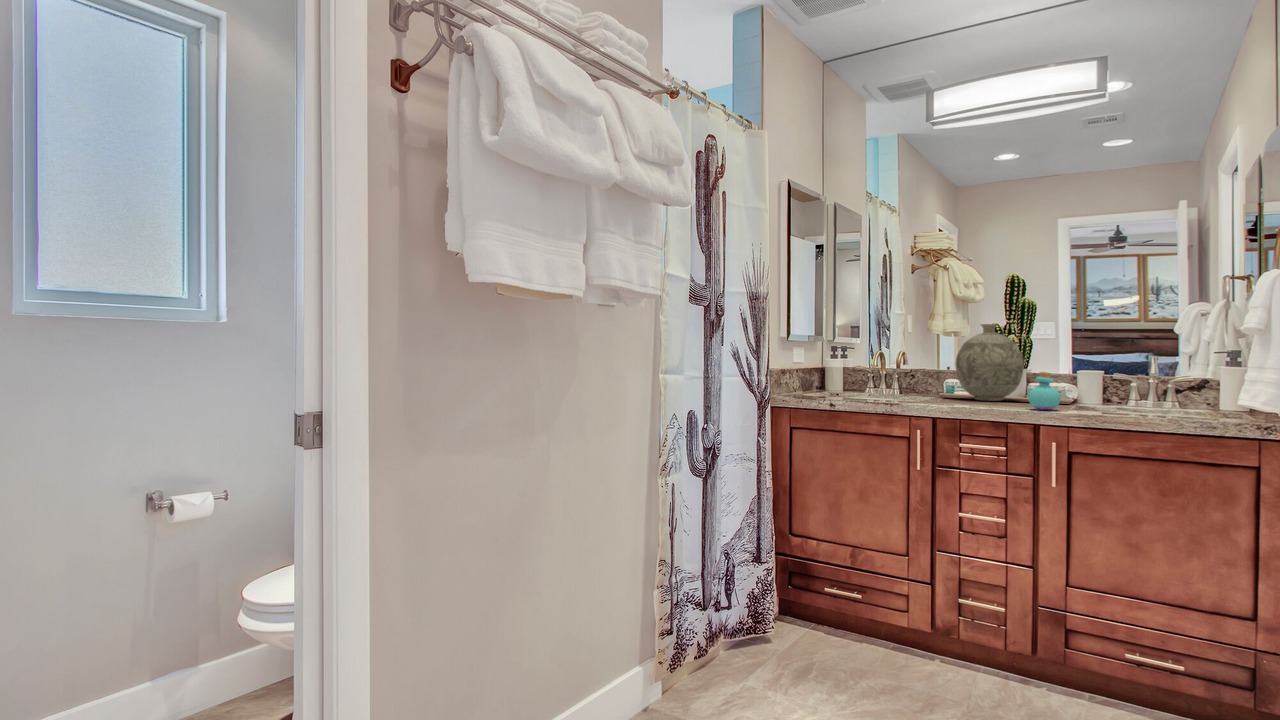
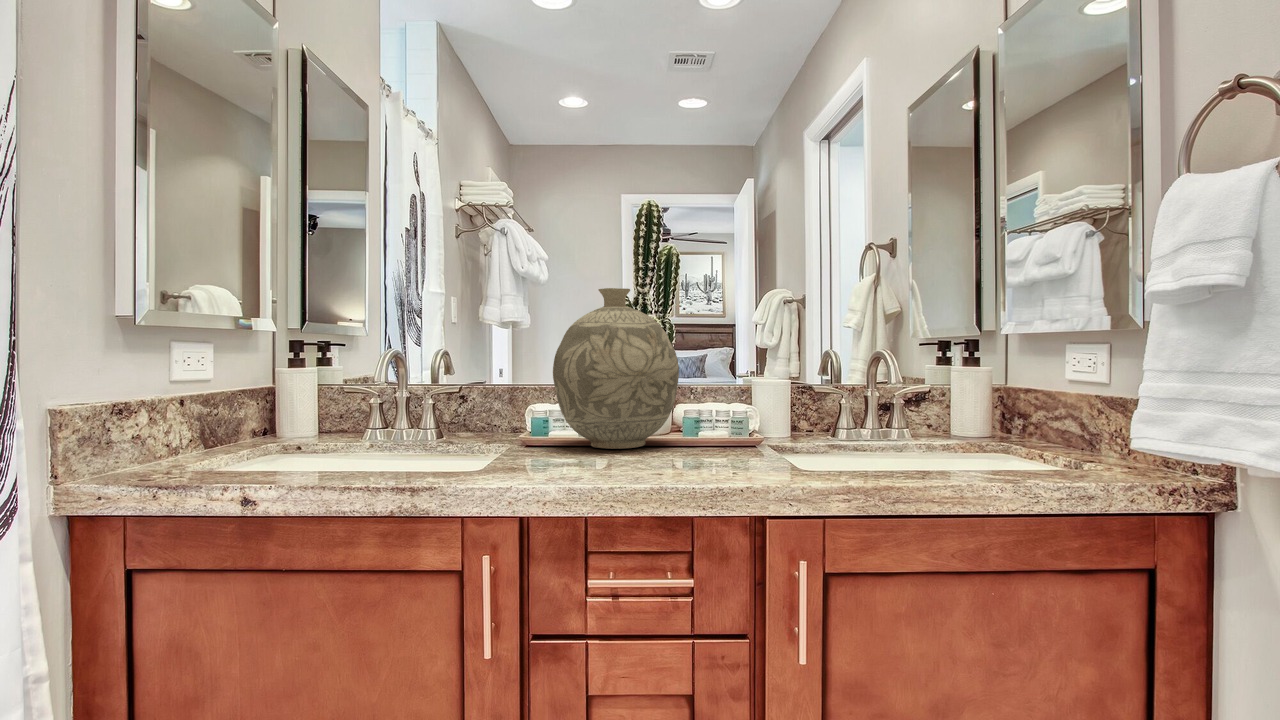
perfume bottle: present [1029,372,1060,410] -> none [718,388,780,473]

